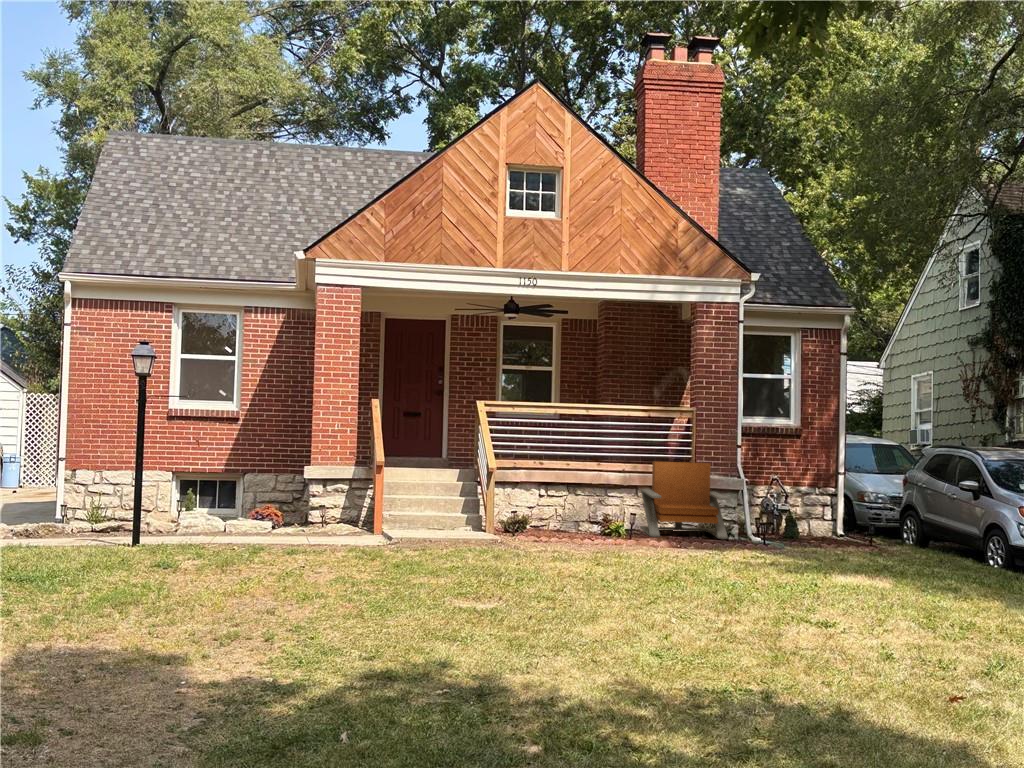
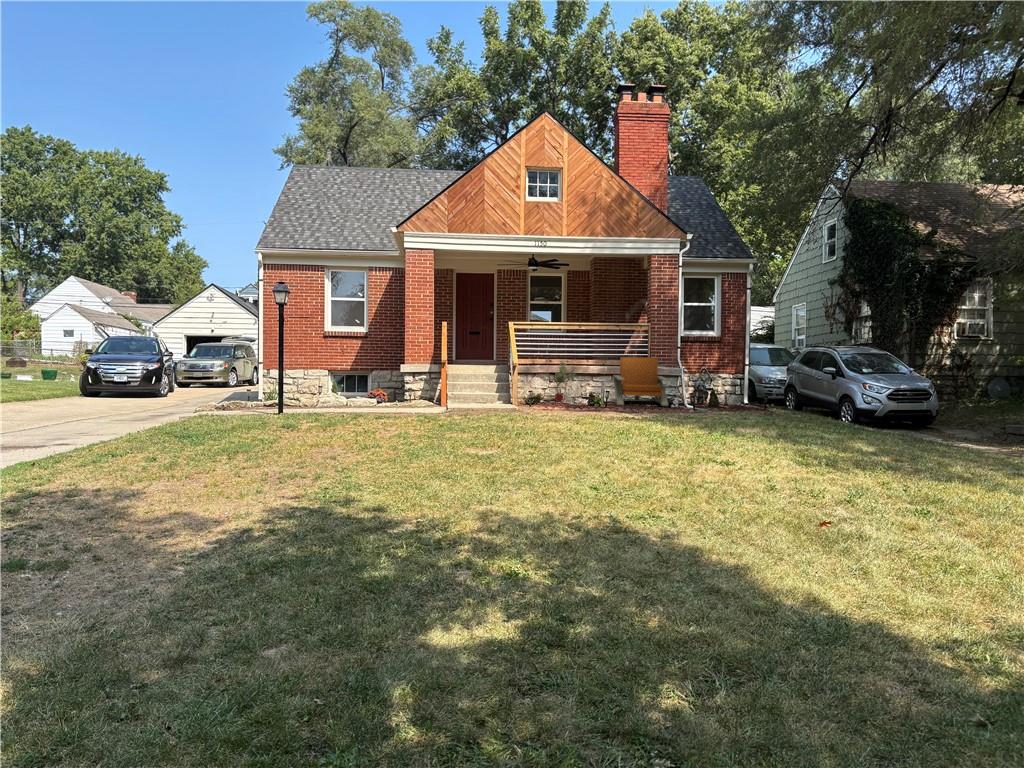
potted tree: none [533,465,586,530] -> present [544,362,576,402]

